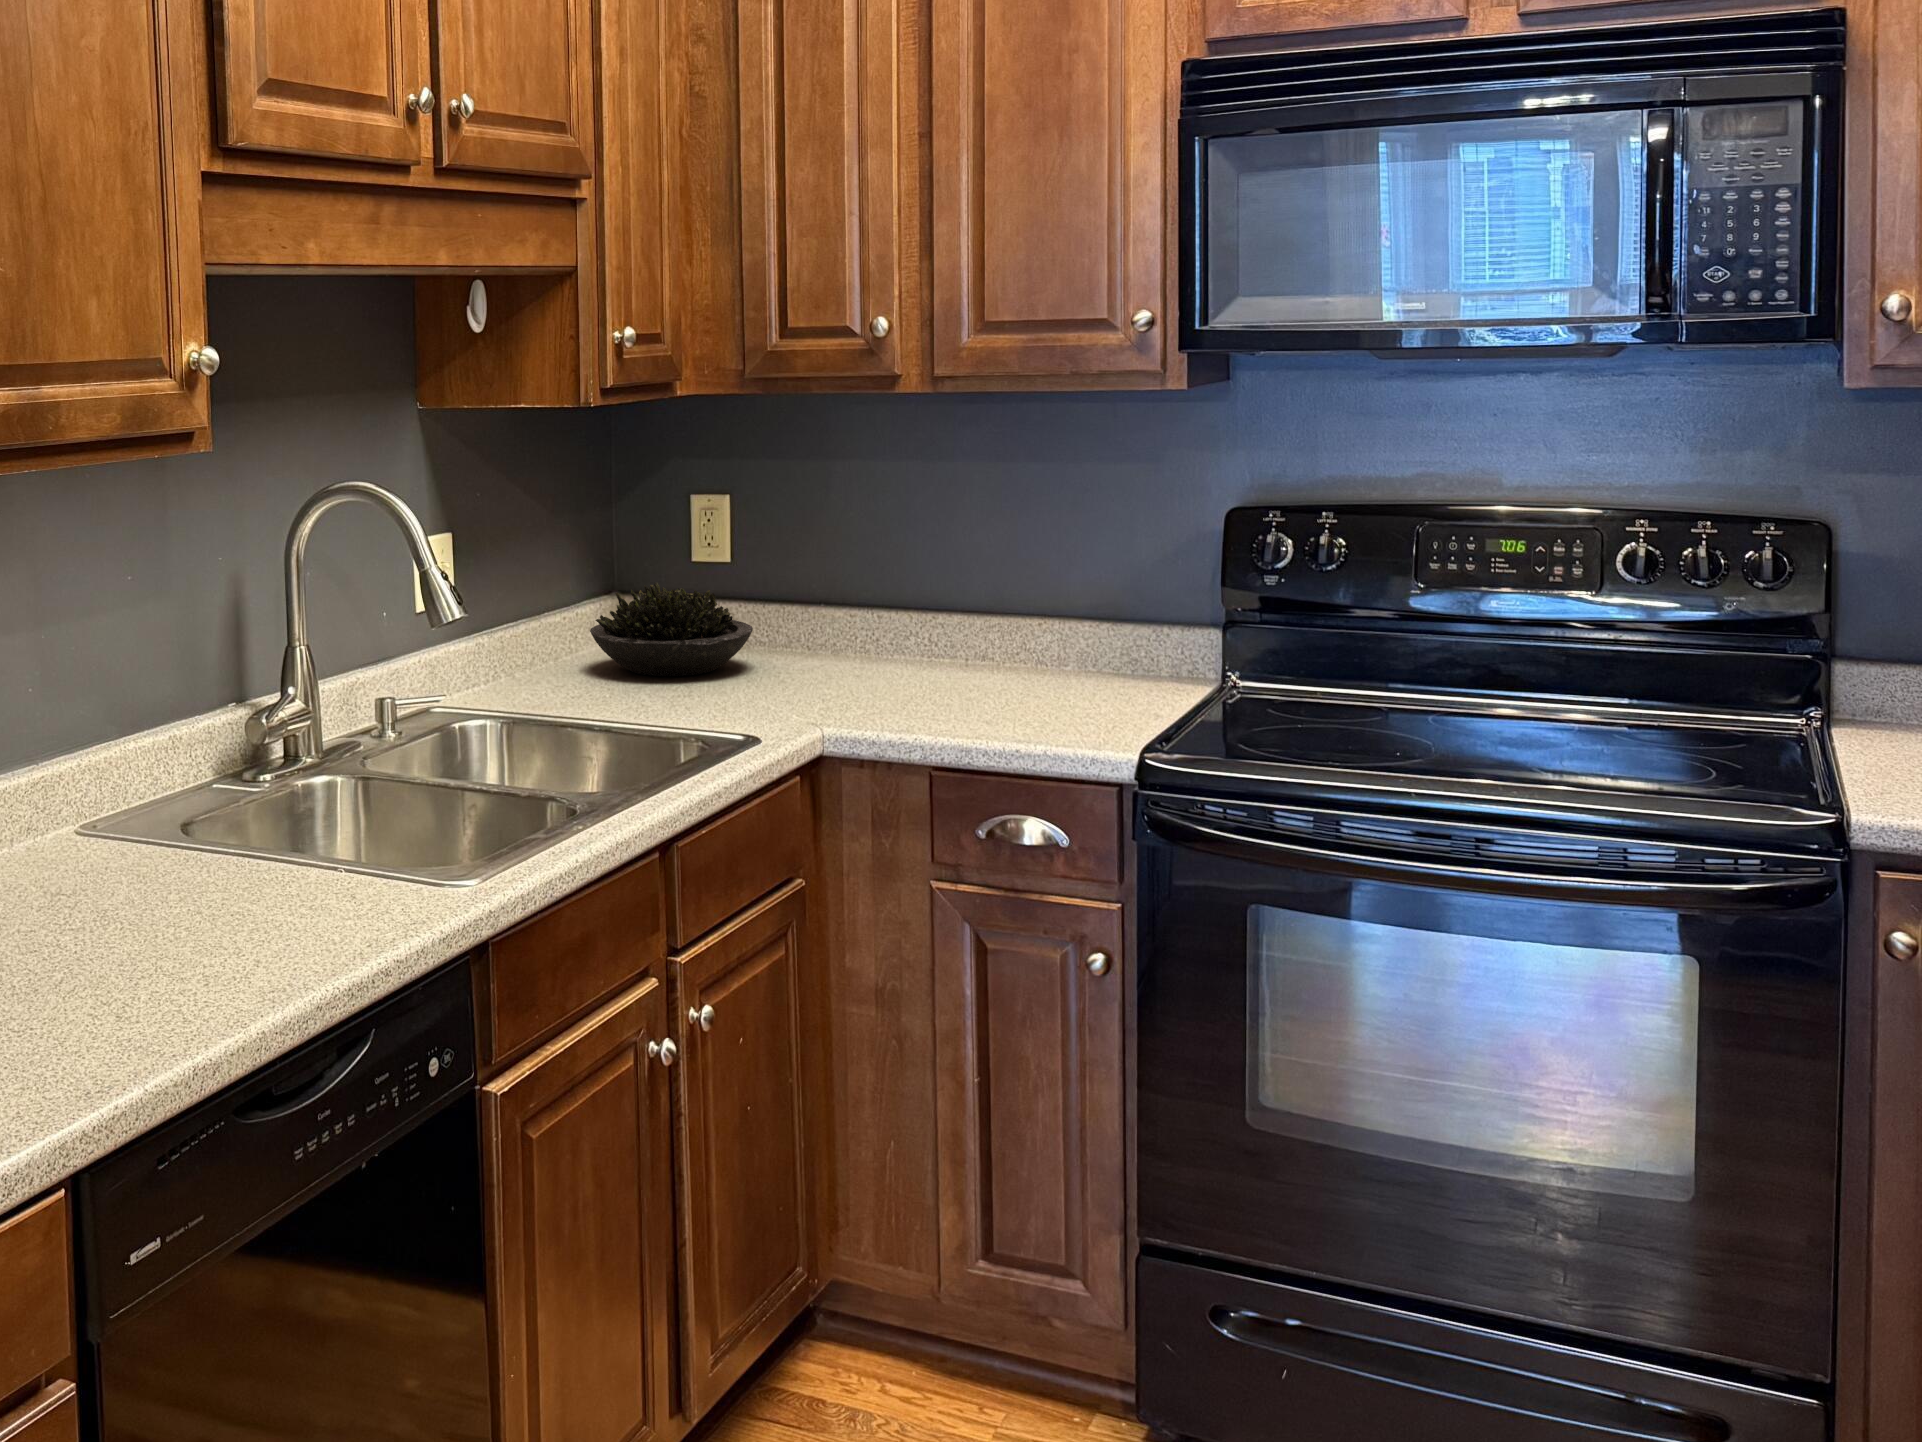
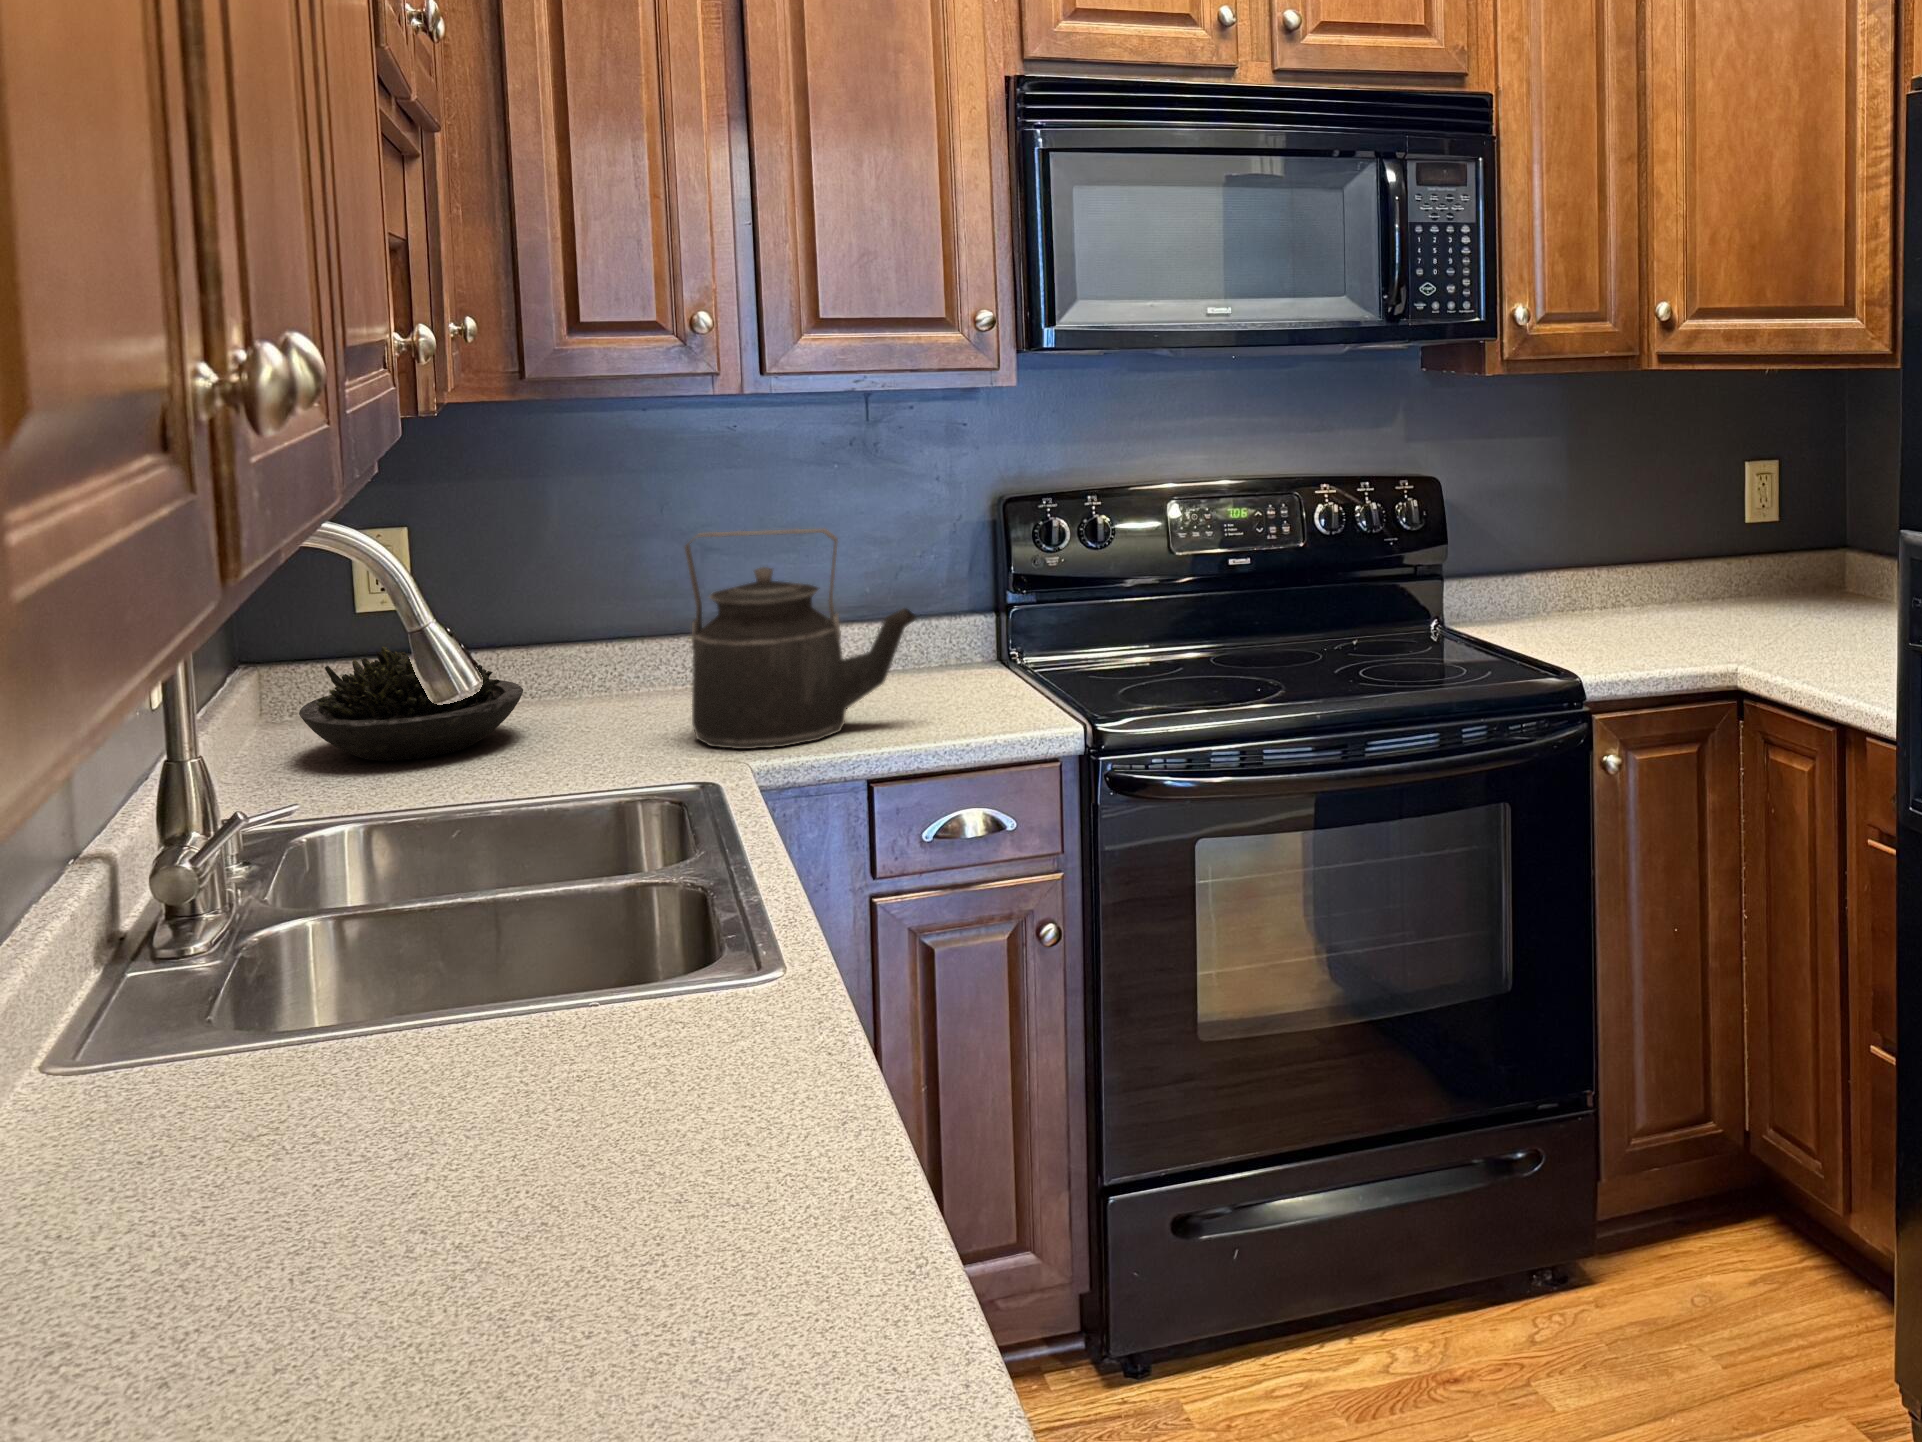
kettle: none [846,510,1041,714] -> present [685,529,916,749]

